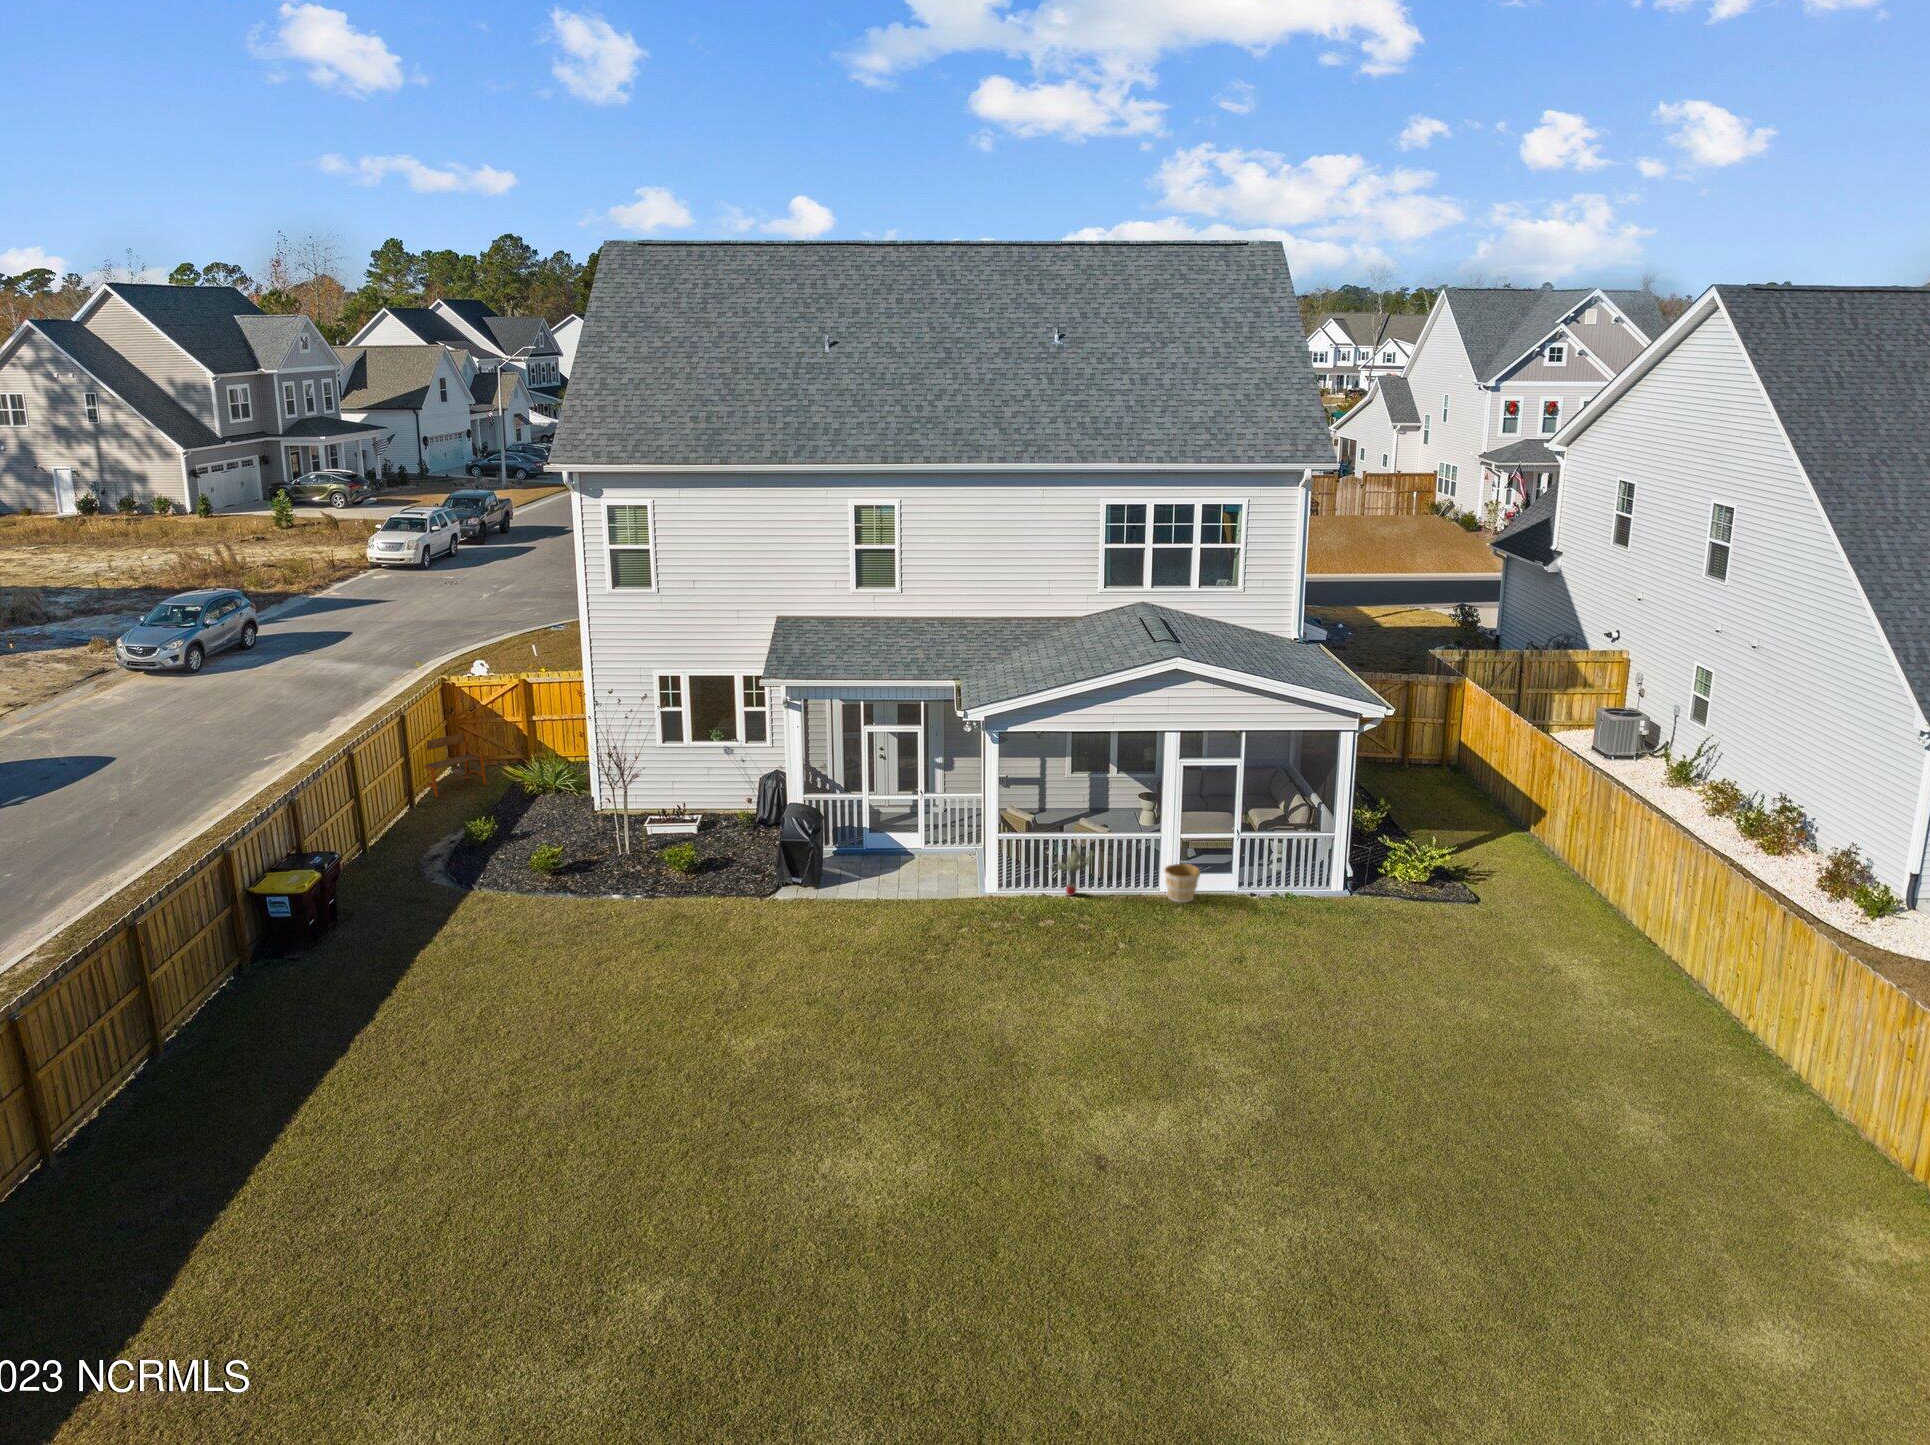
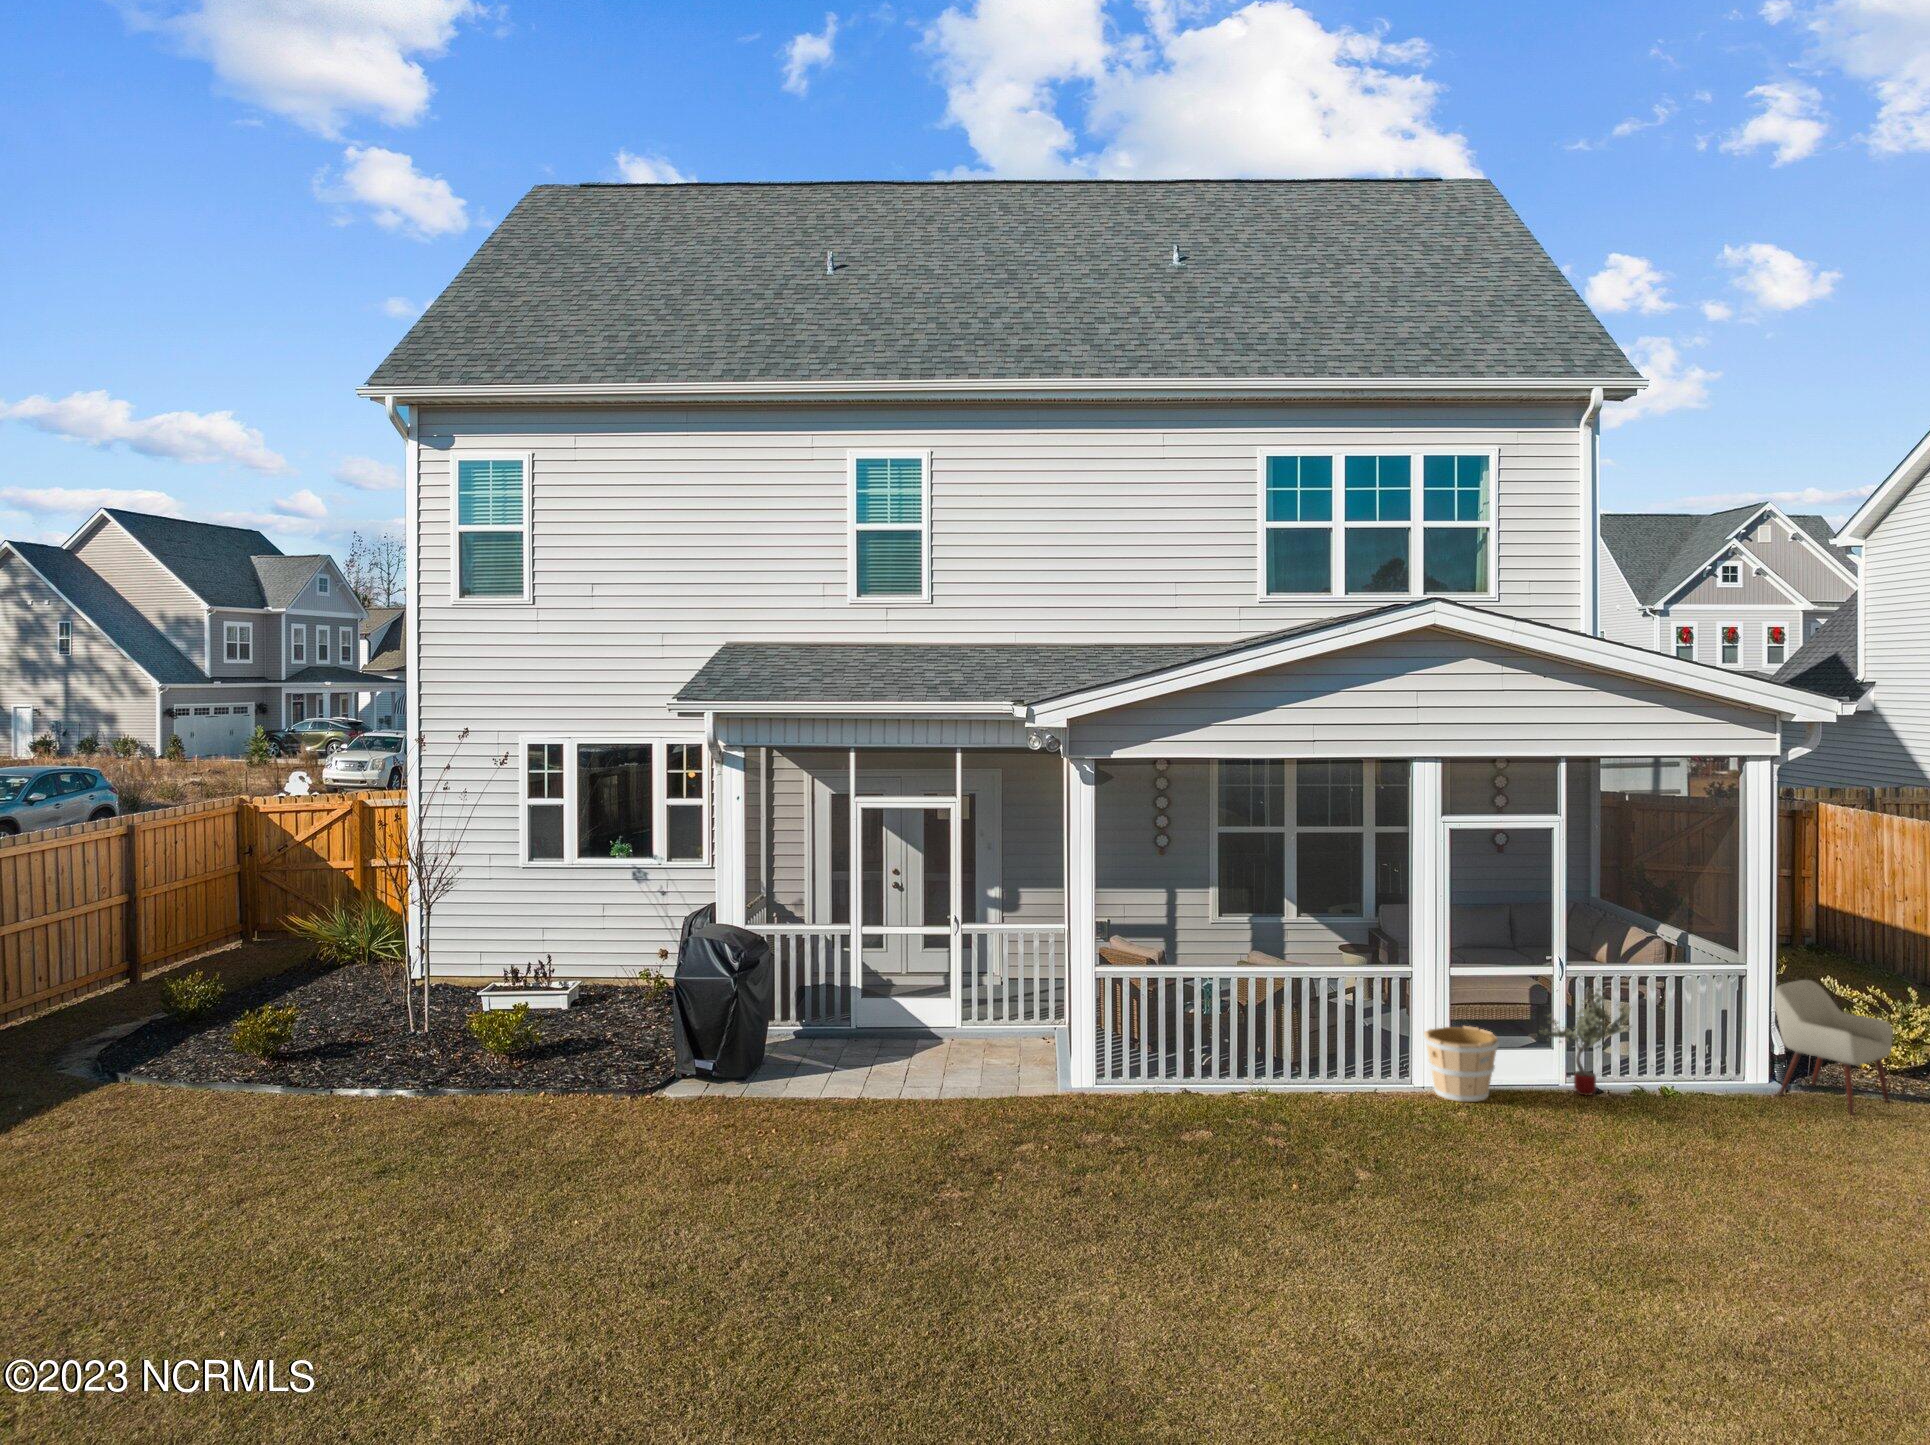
bench: present [424,732,486,797] -> none [152,869,267,968]
chair: none [1337,842,1394,911] -> present [1775,980,1893,1115]
potted tree: present [1050,846,1094,896] -> present [1540,988,1630,1096]

